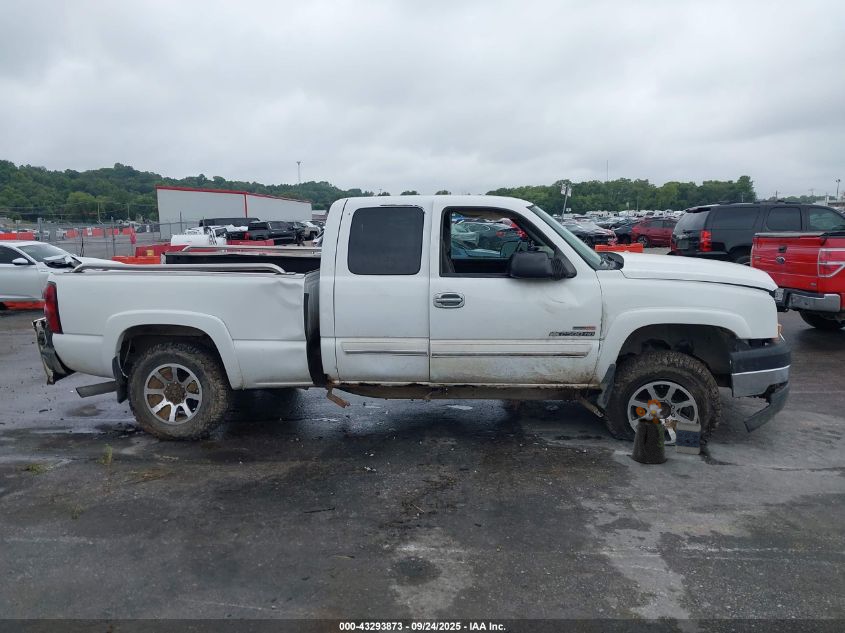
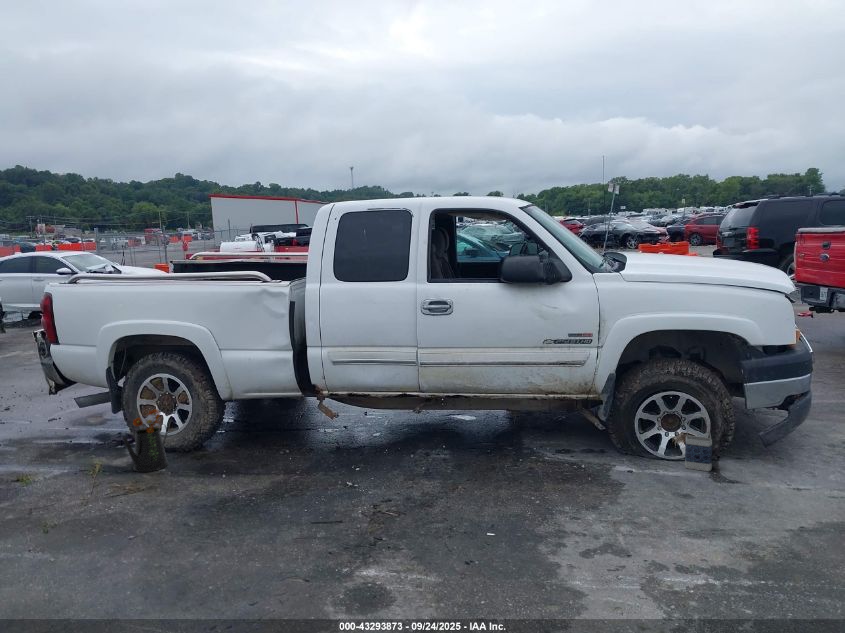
watering can: present [631,399,667,464] -> present [123,409,169,472]

